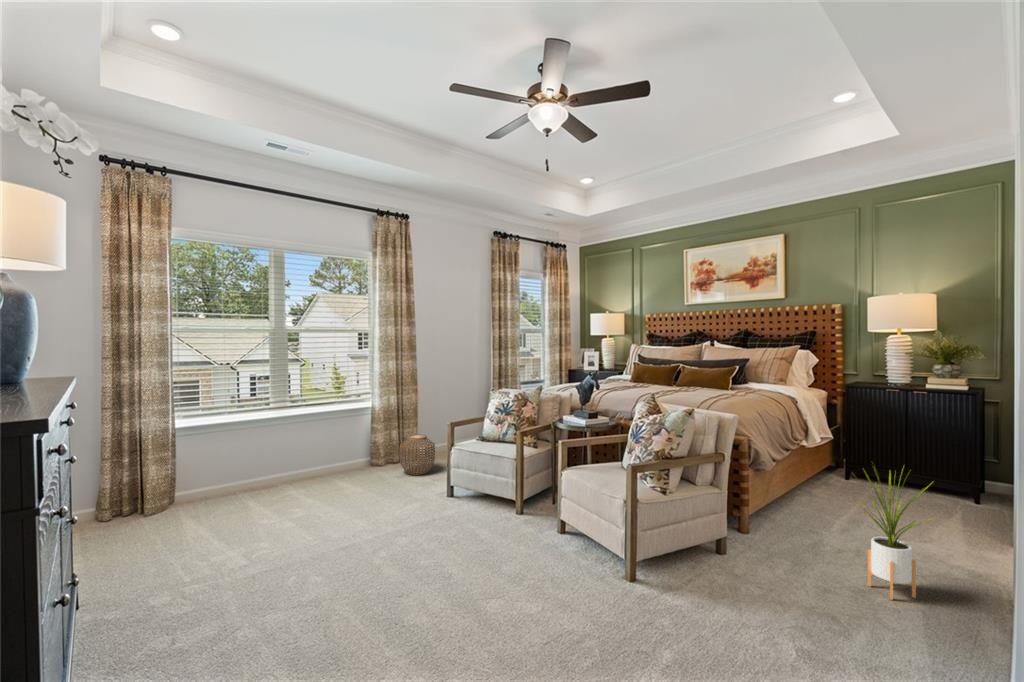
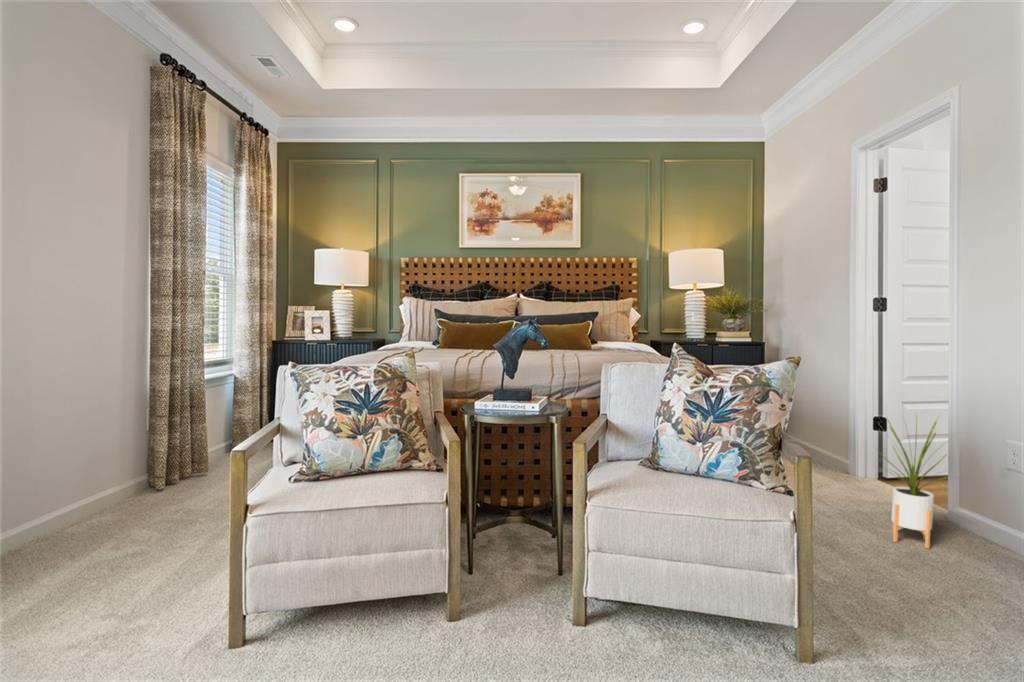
woven basket: present [399,434,435,475] -> none [40,506,155,620]

